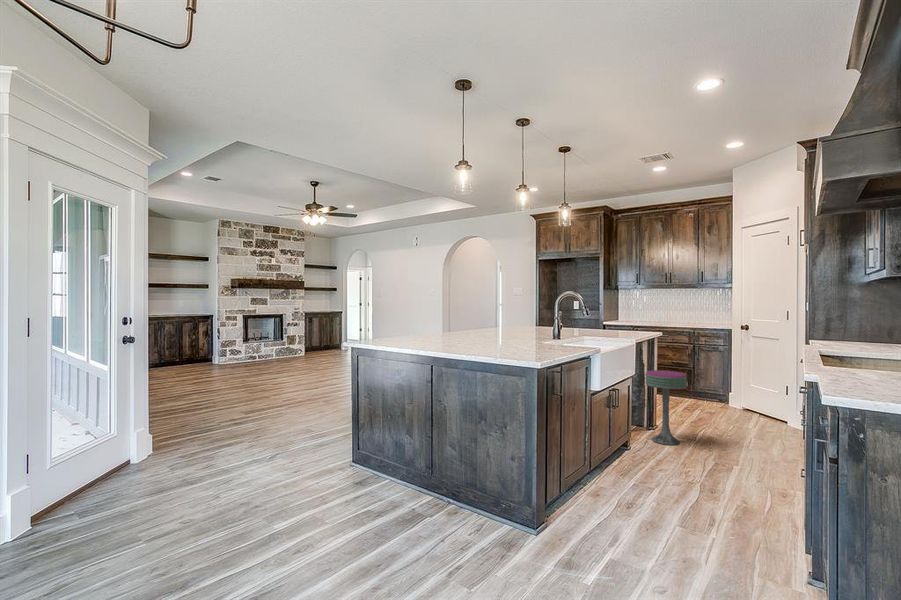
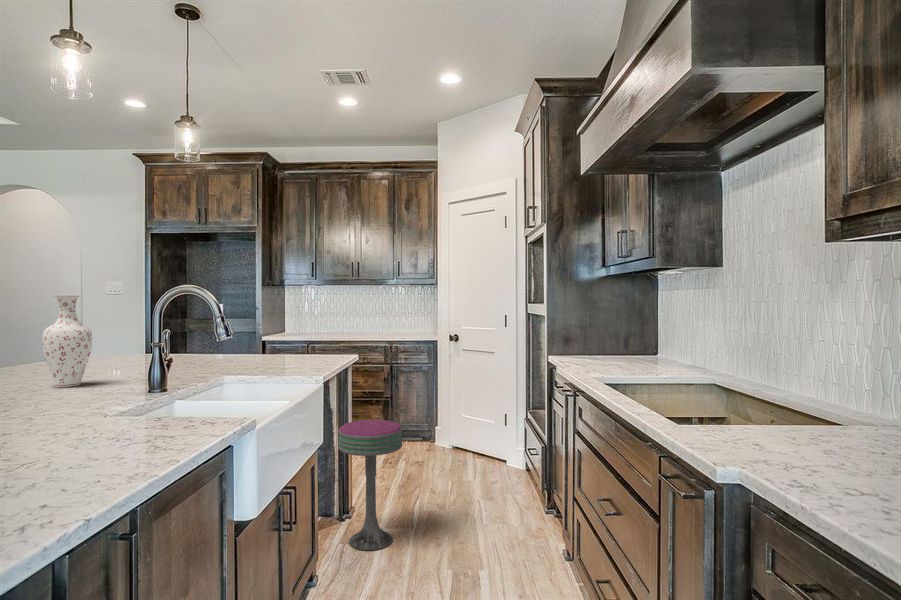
vase: none [508,295,527,335] -> present [42,295,92,387]

